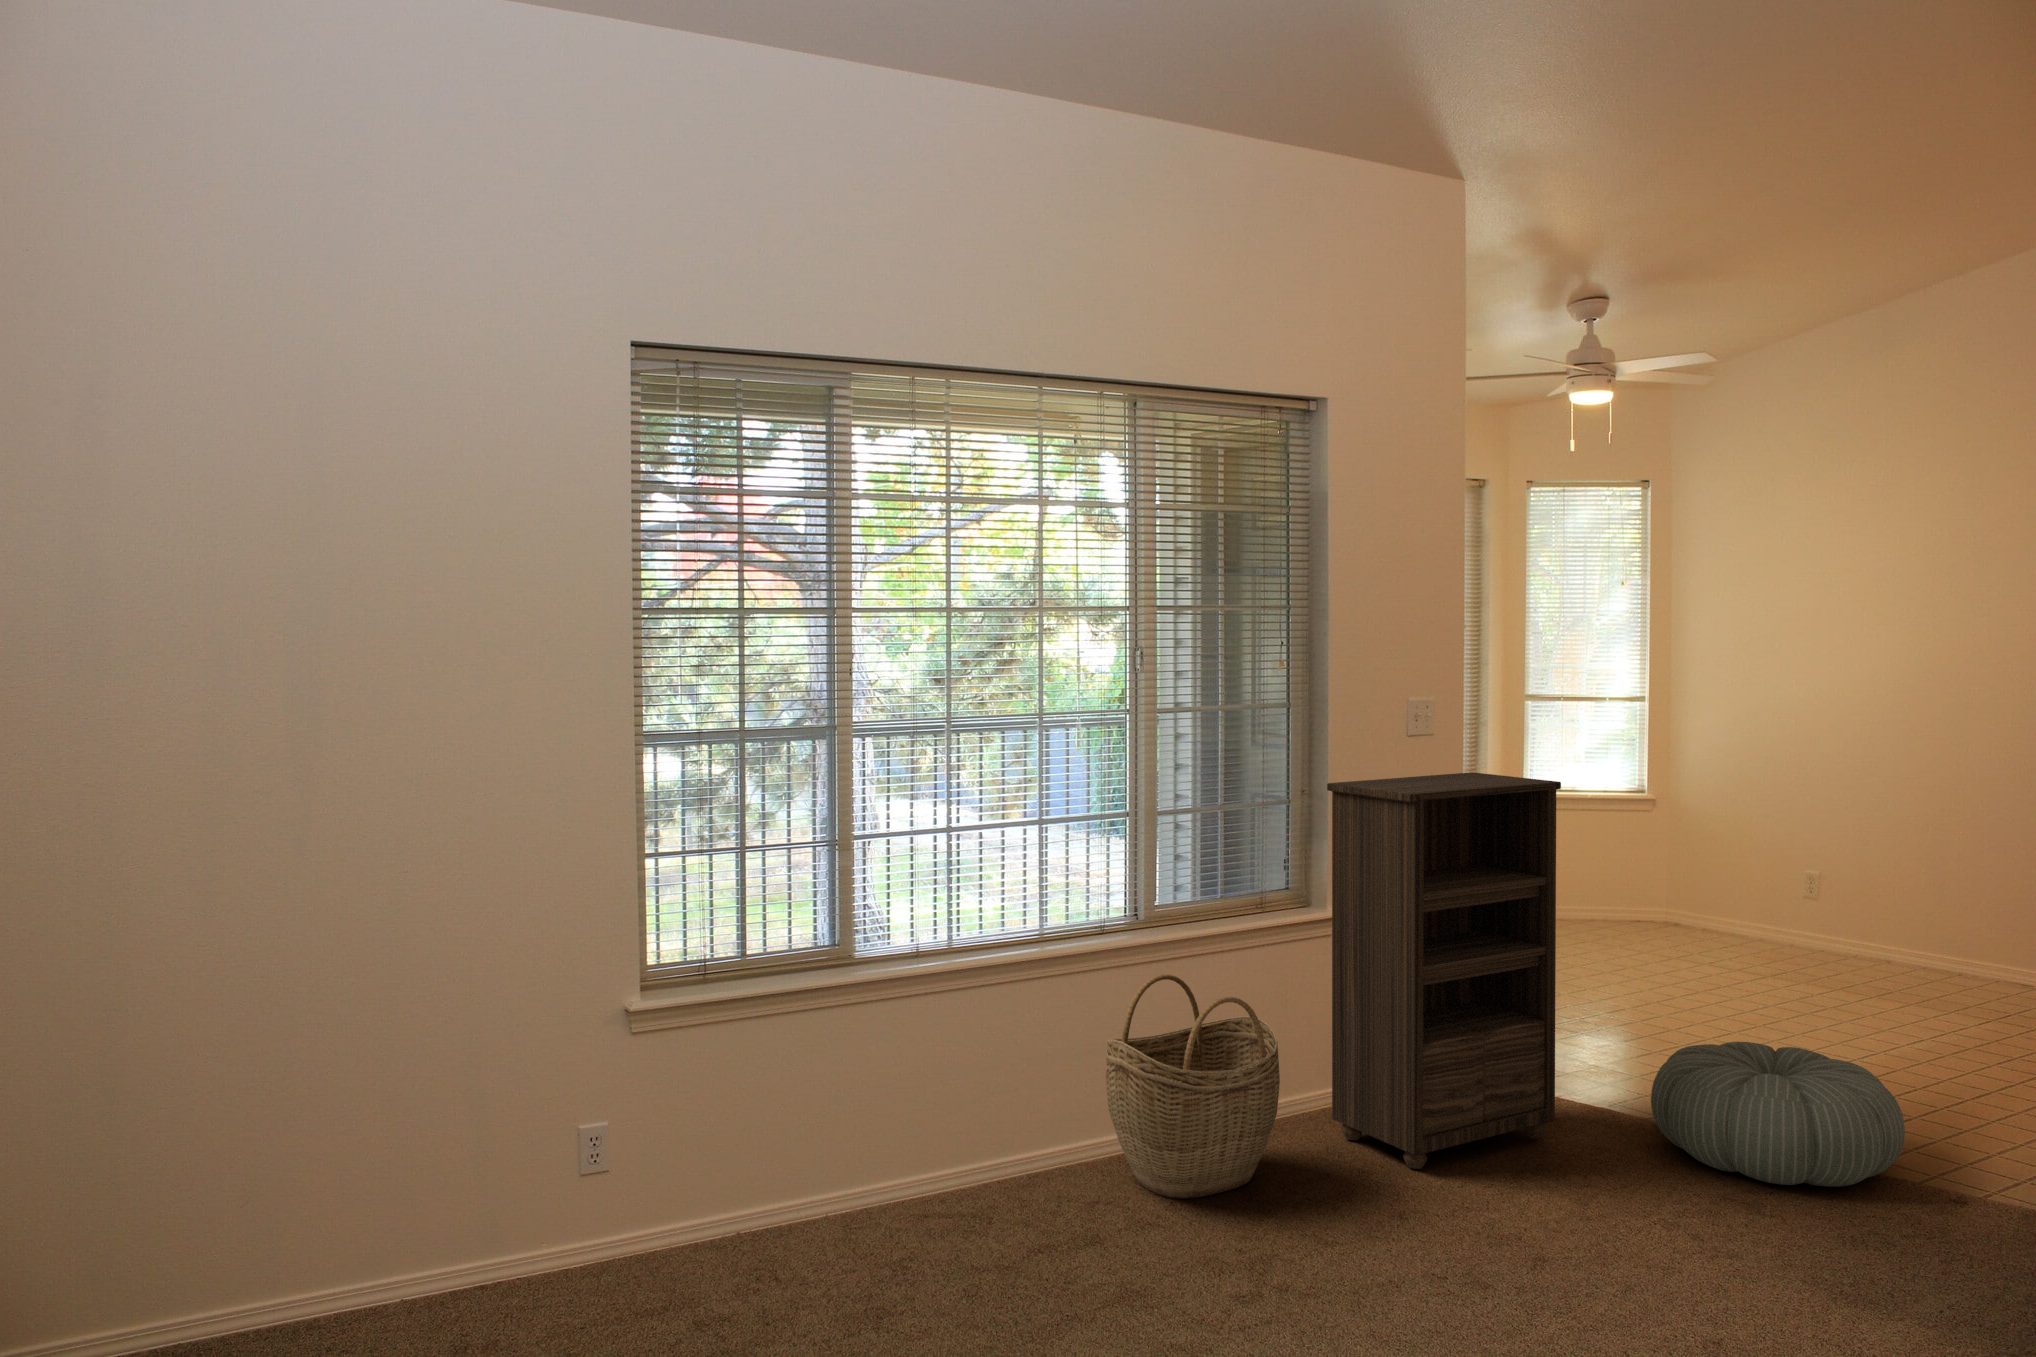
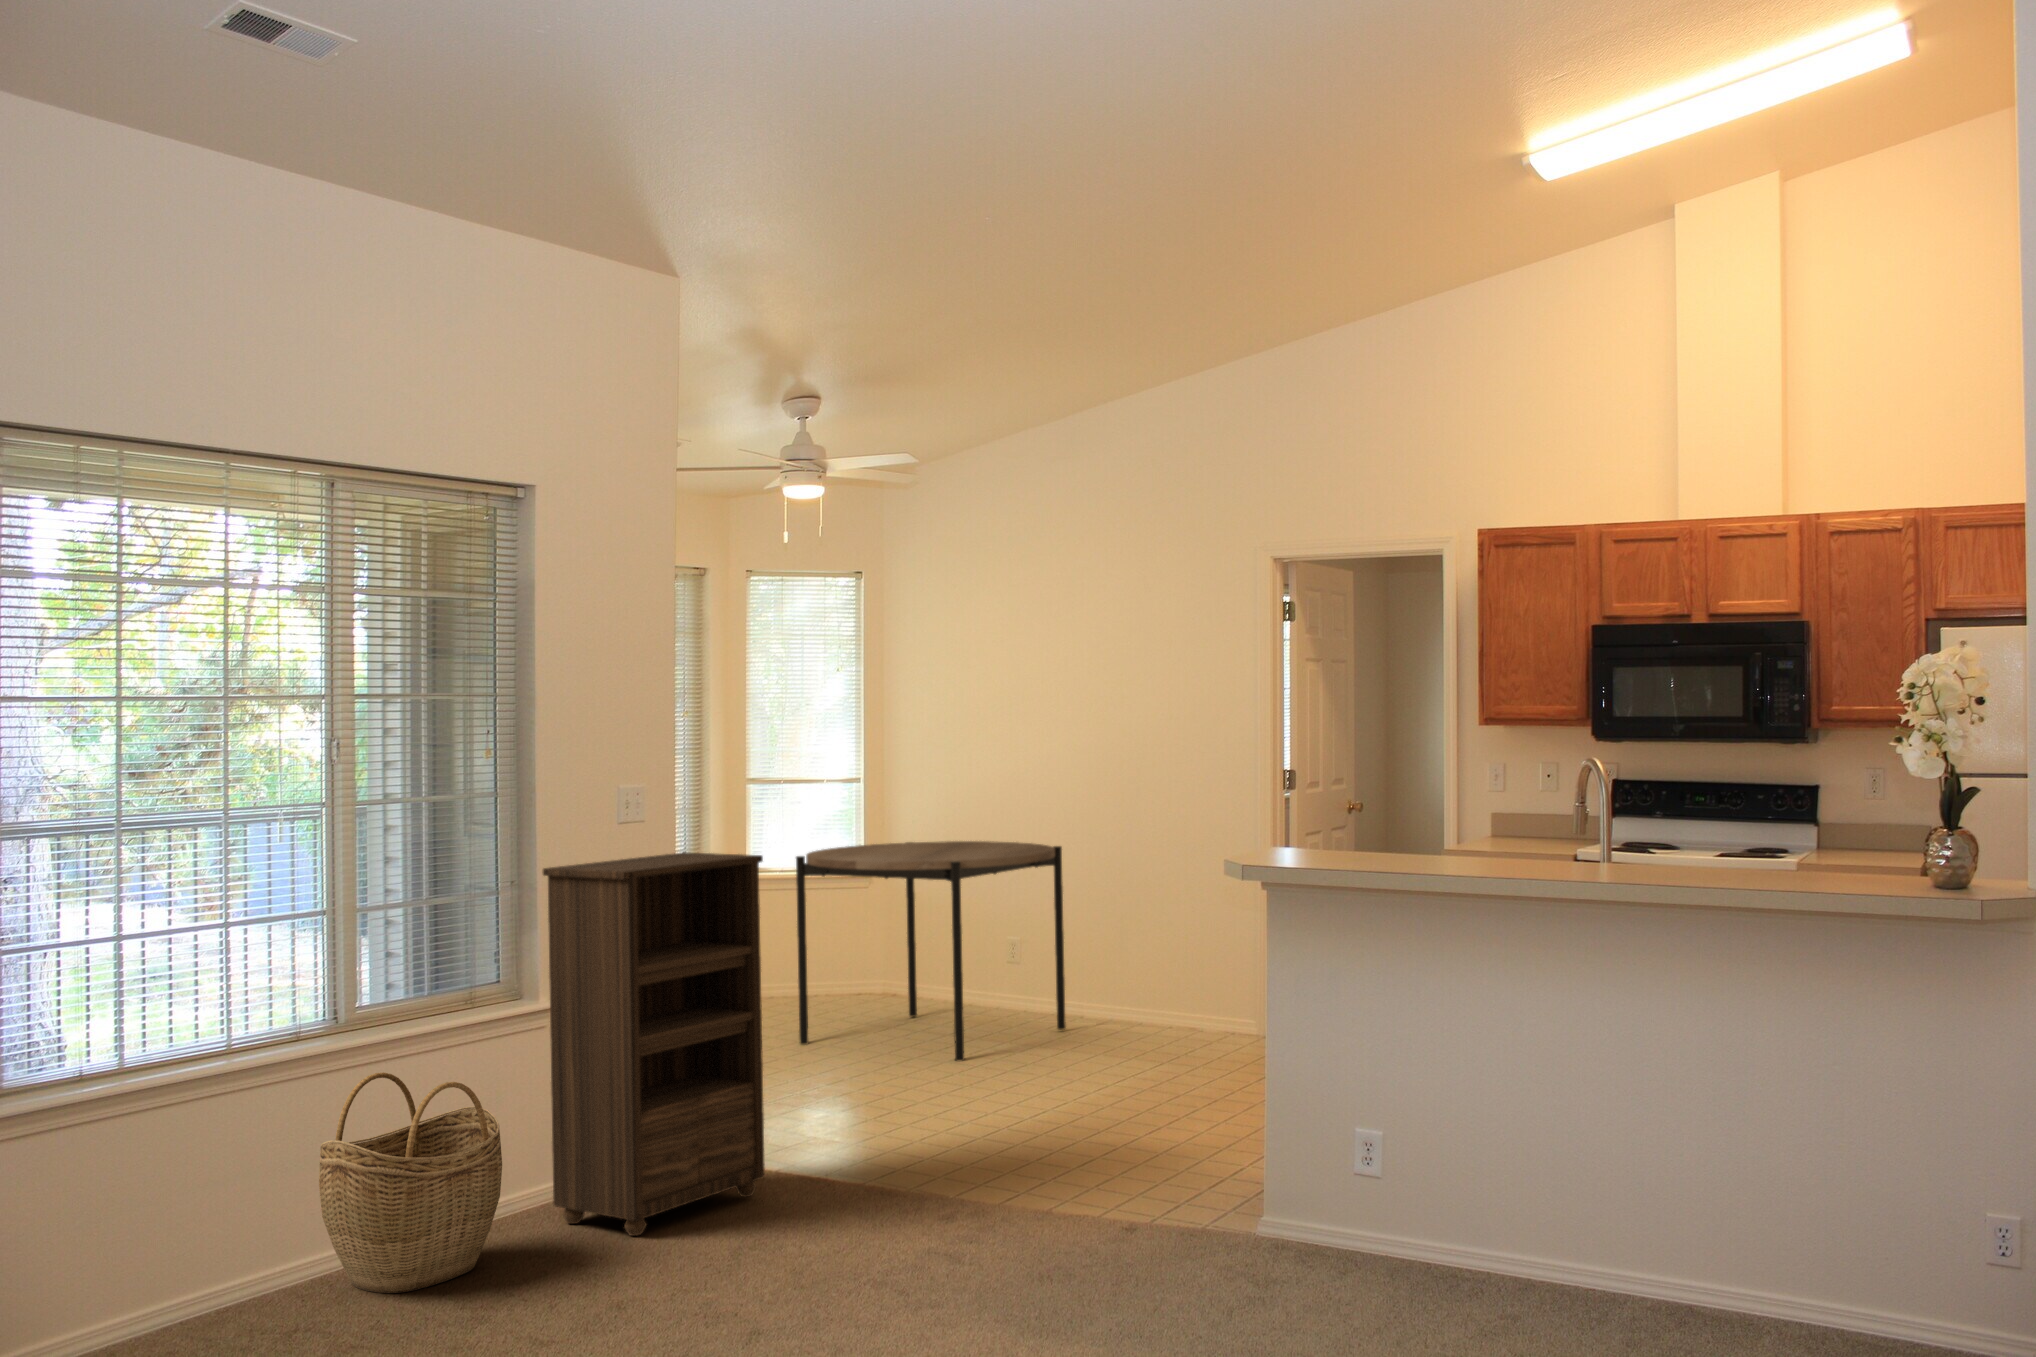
dining table: none [1578,761,1878,993] -> present [796,841,1066,1061]
pouf: present [1651,1042,1905,1187] -> none [849,1084,1047,1199]

